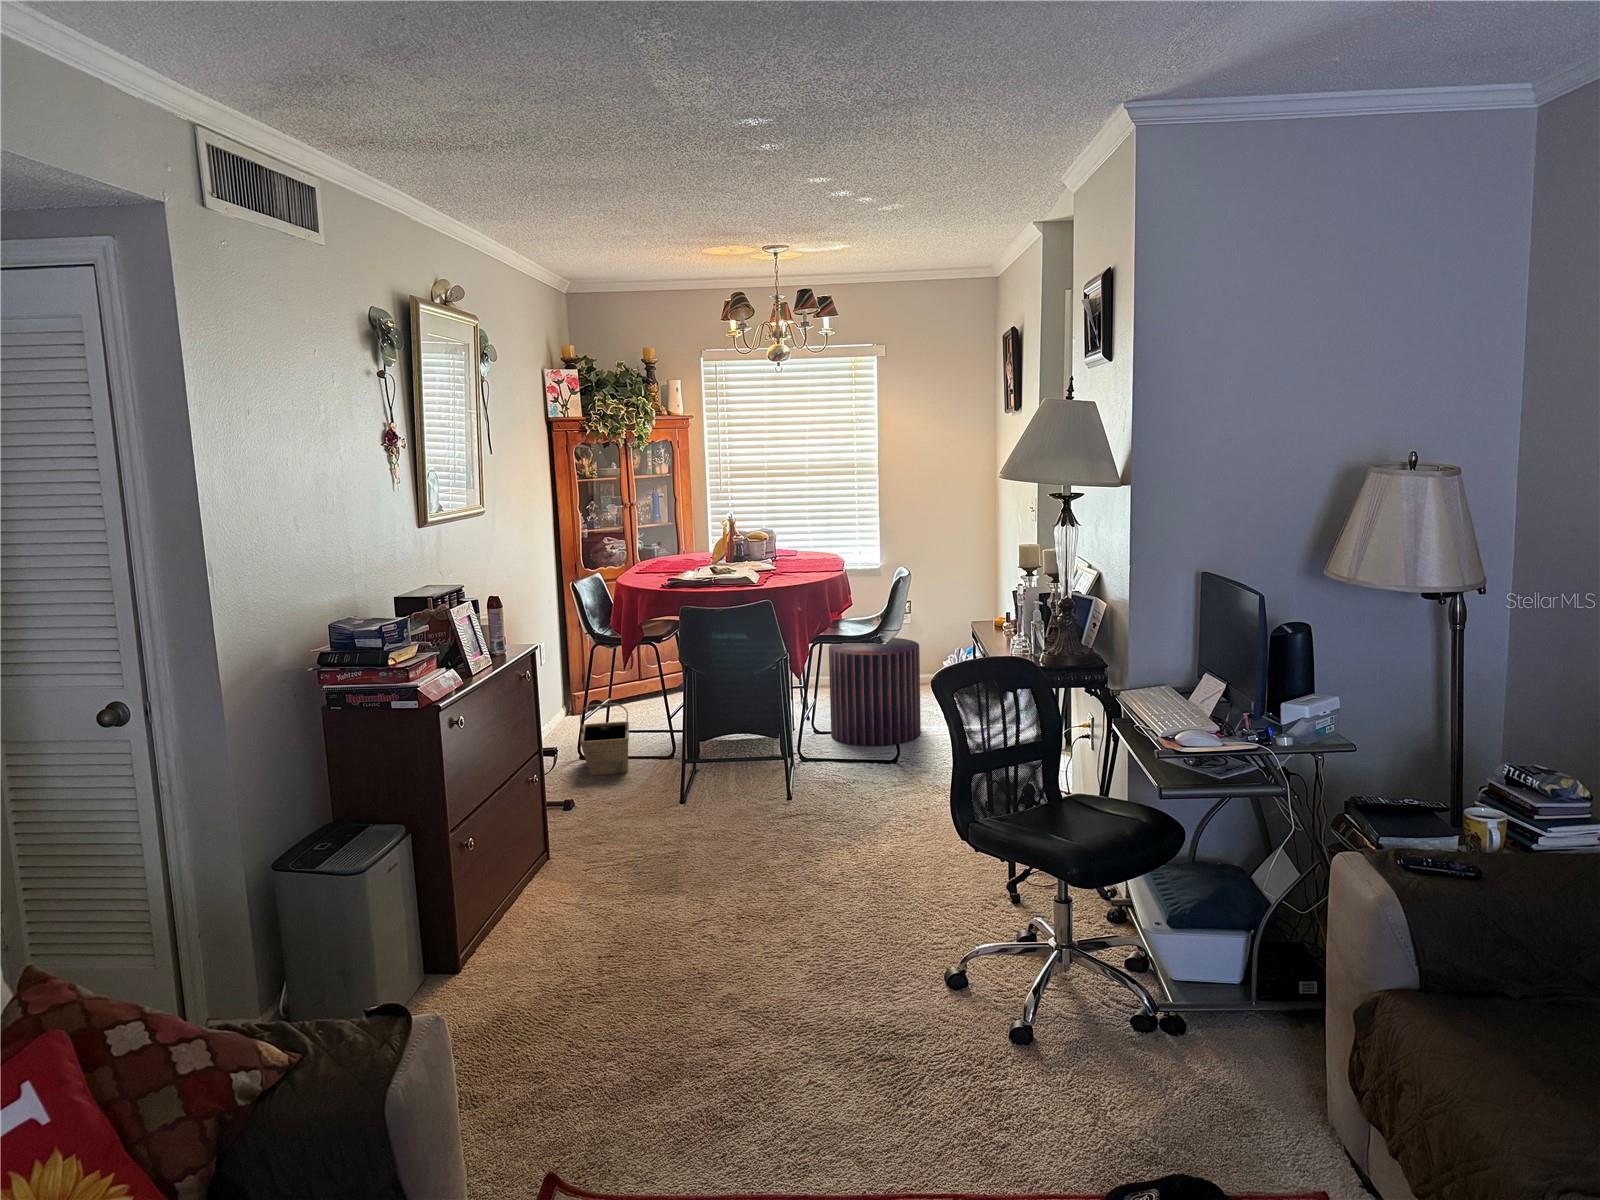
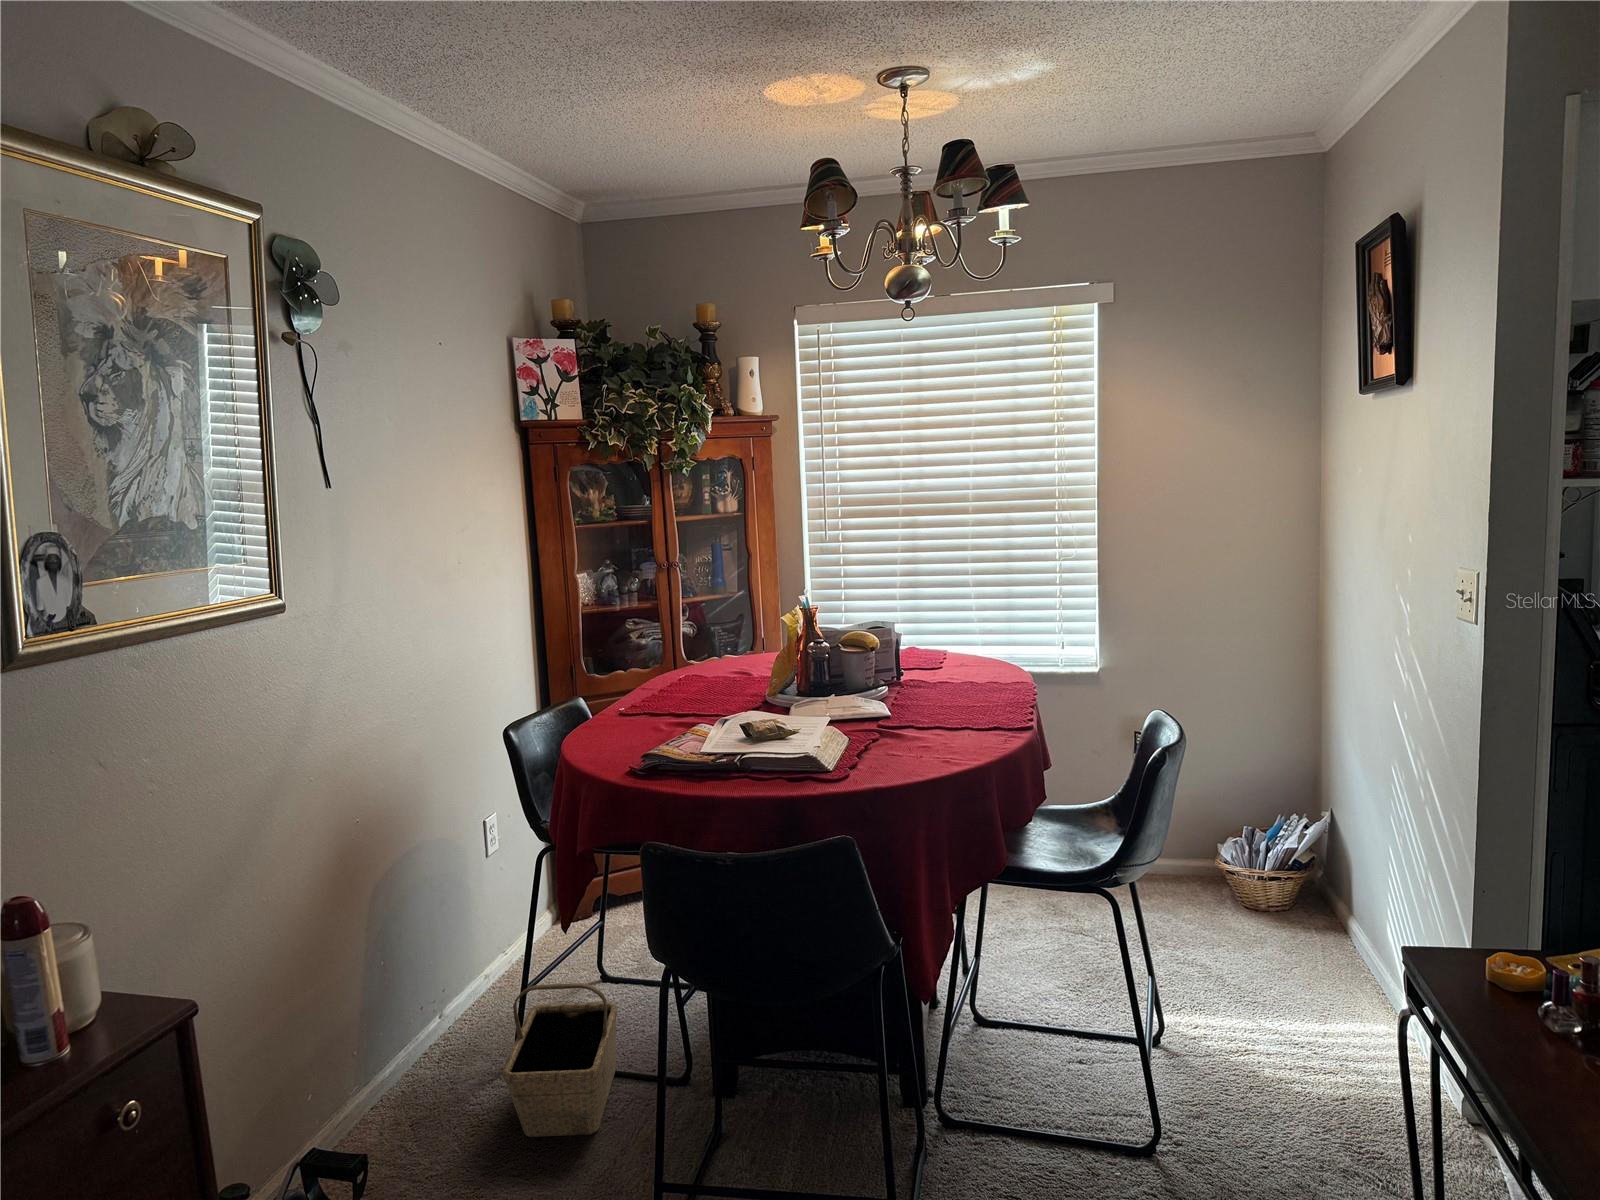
pouf: present [829,638,921,746] -> none [1008,835,1193,1084]

